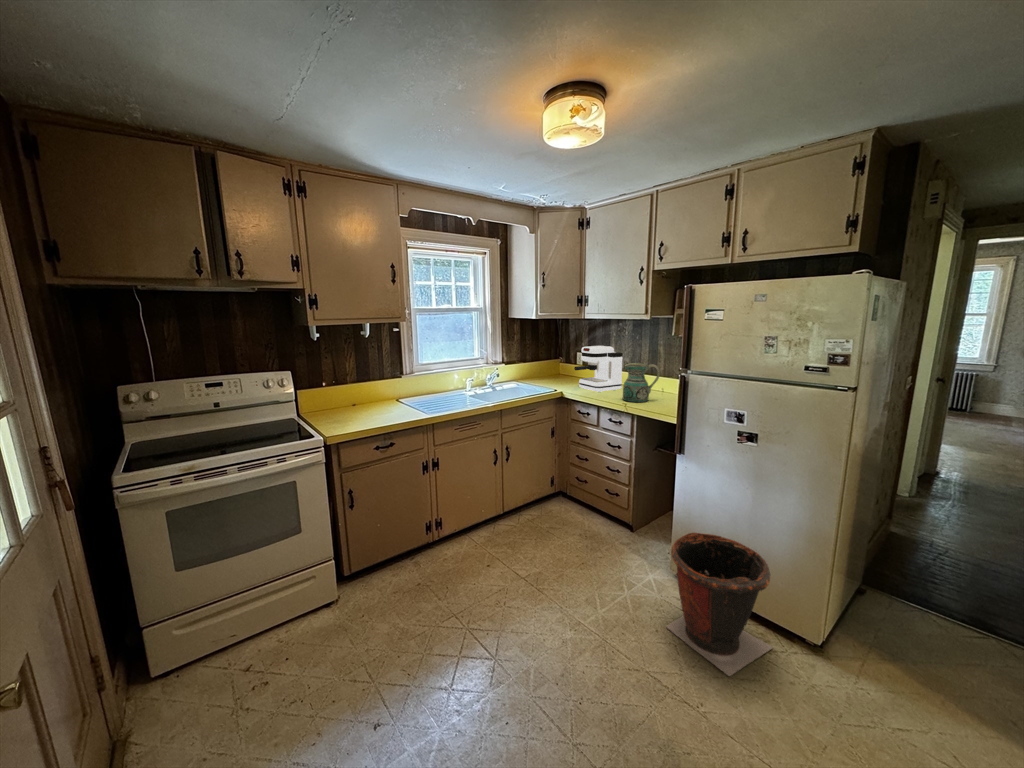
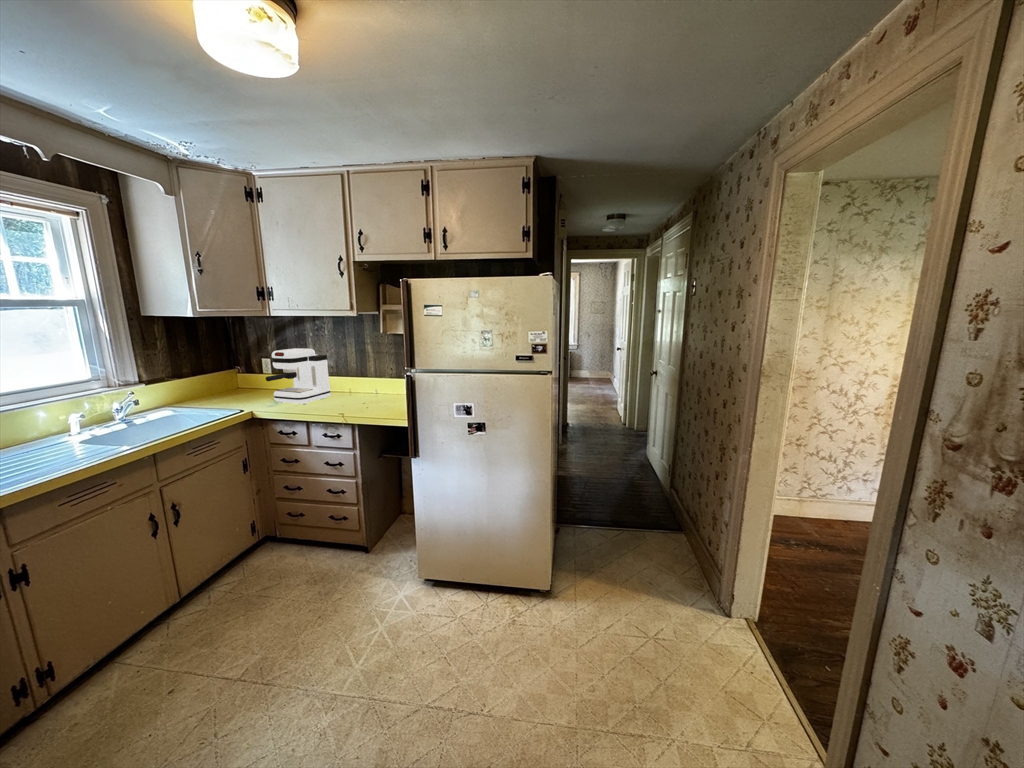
ceramic pitcher: present [623,363,660,402] -> none [334,365,375,410]
waste bin: present [666,533,772,676] -> none [425,528,519,660]

